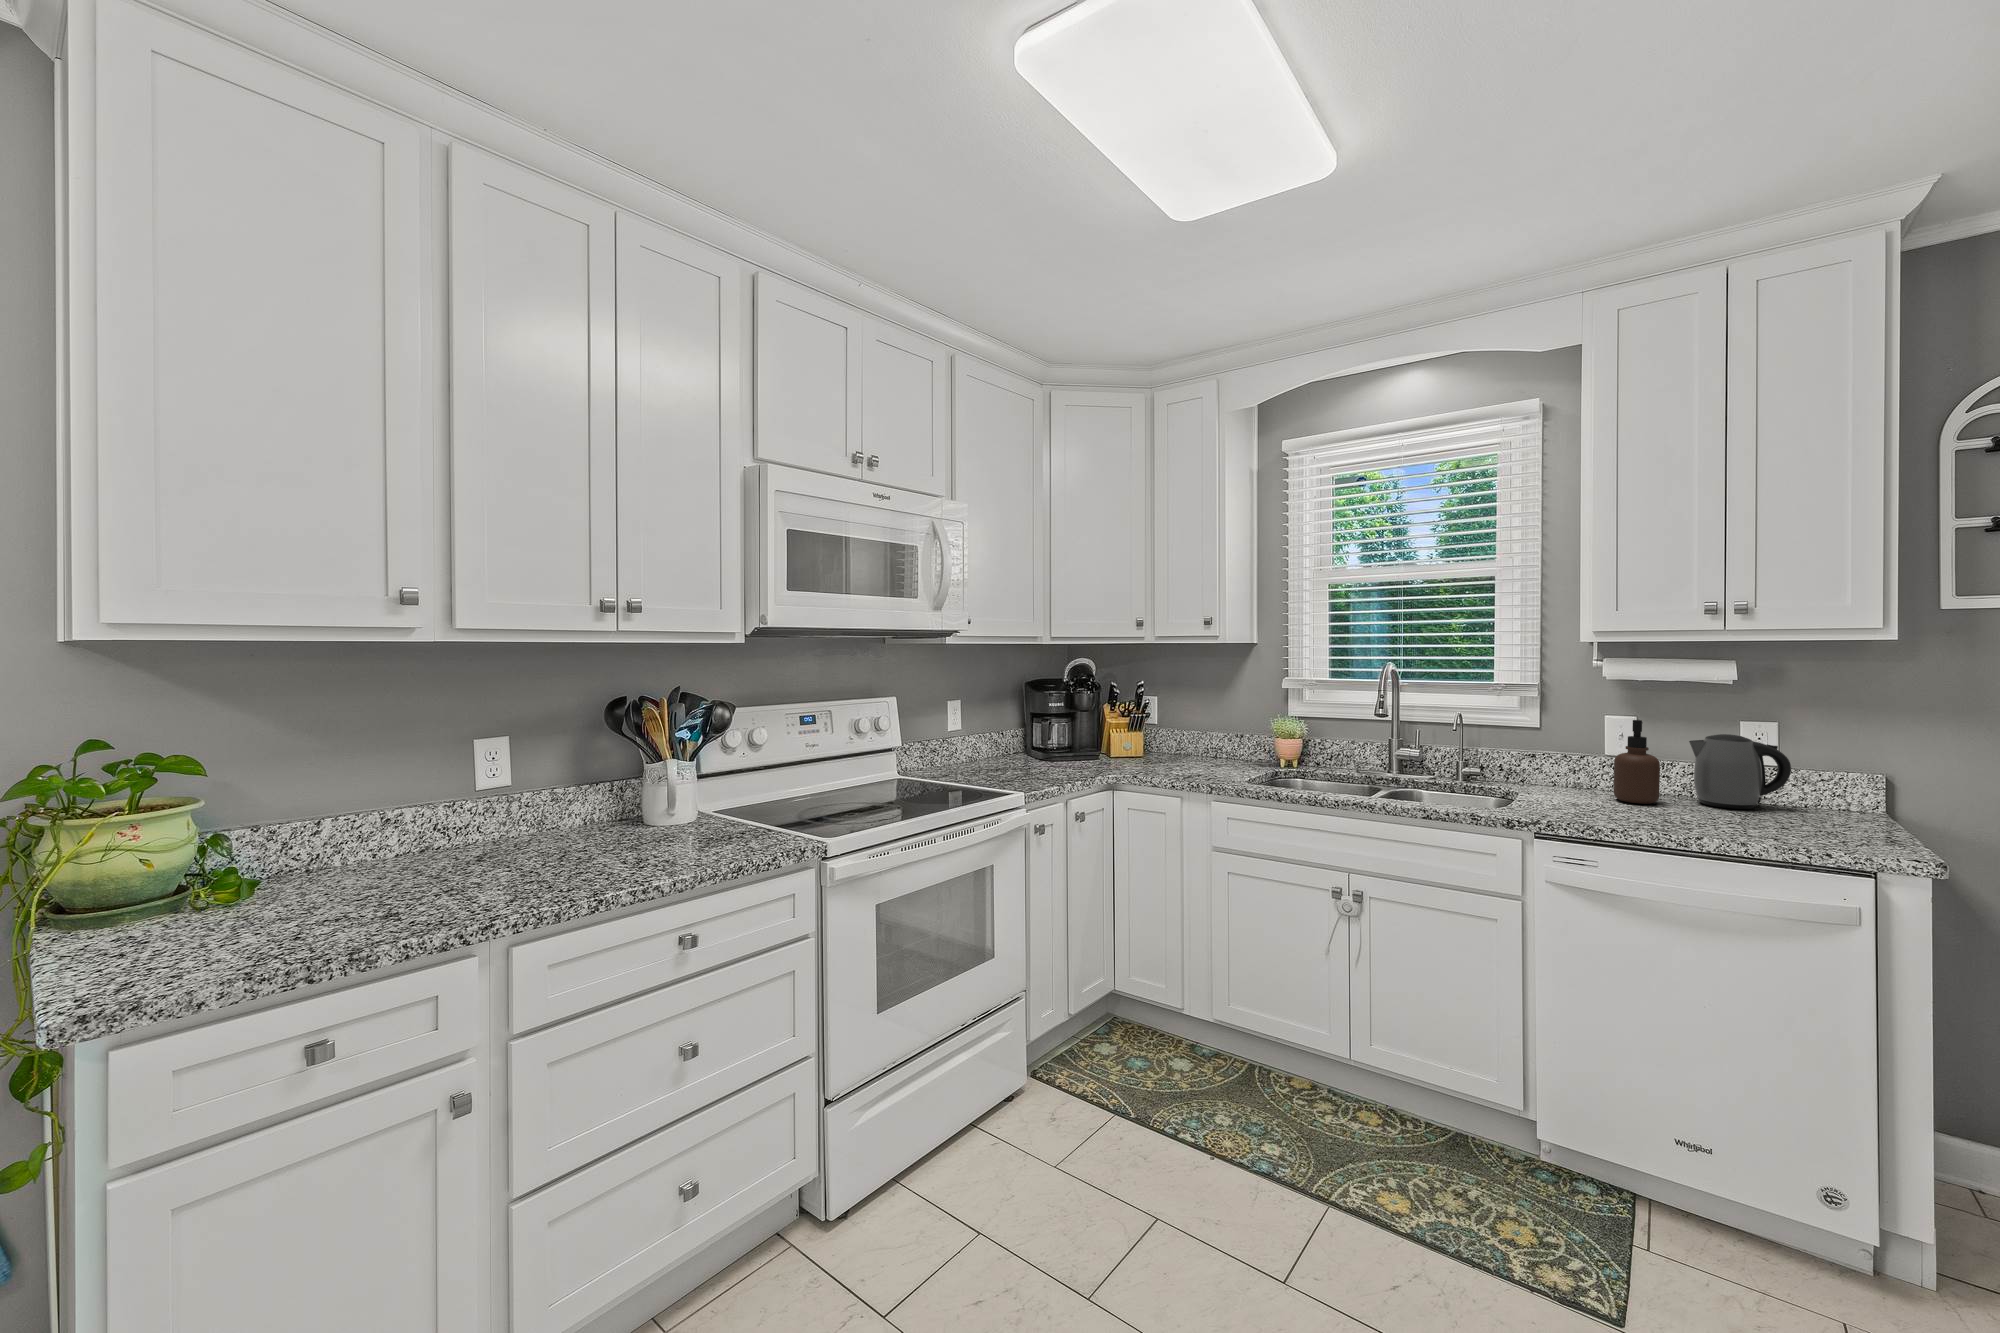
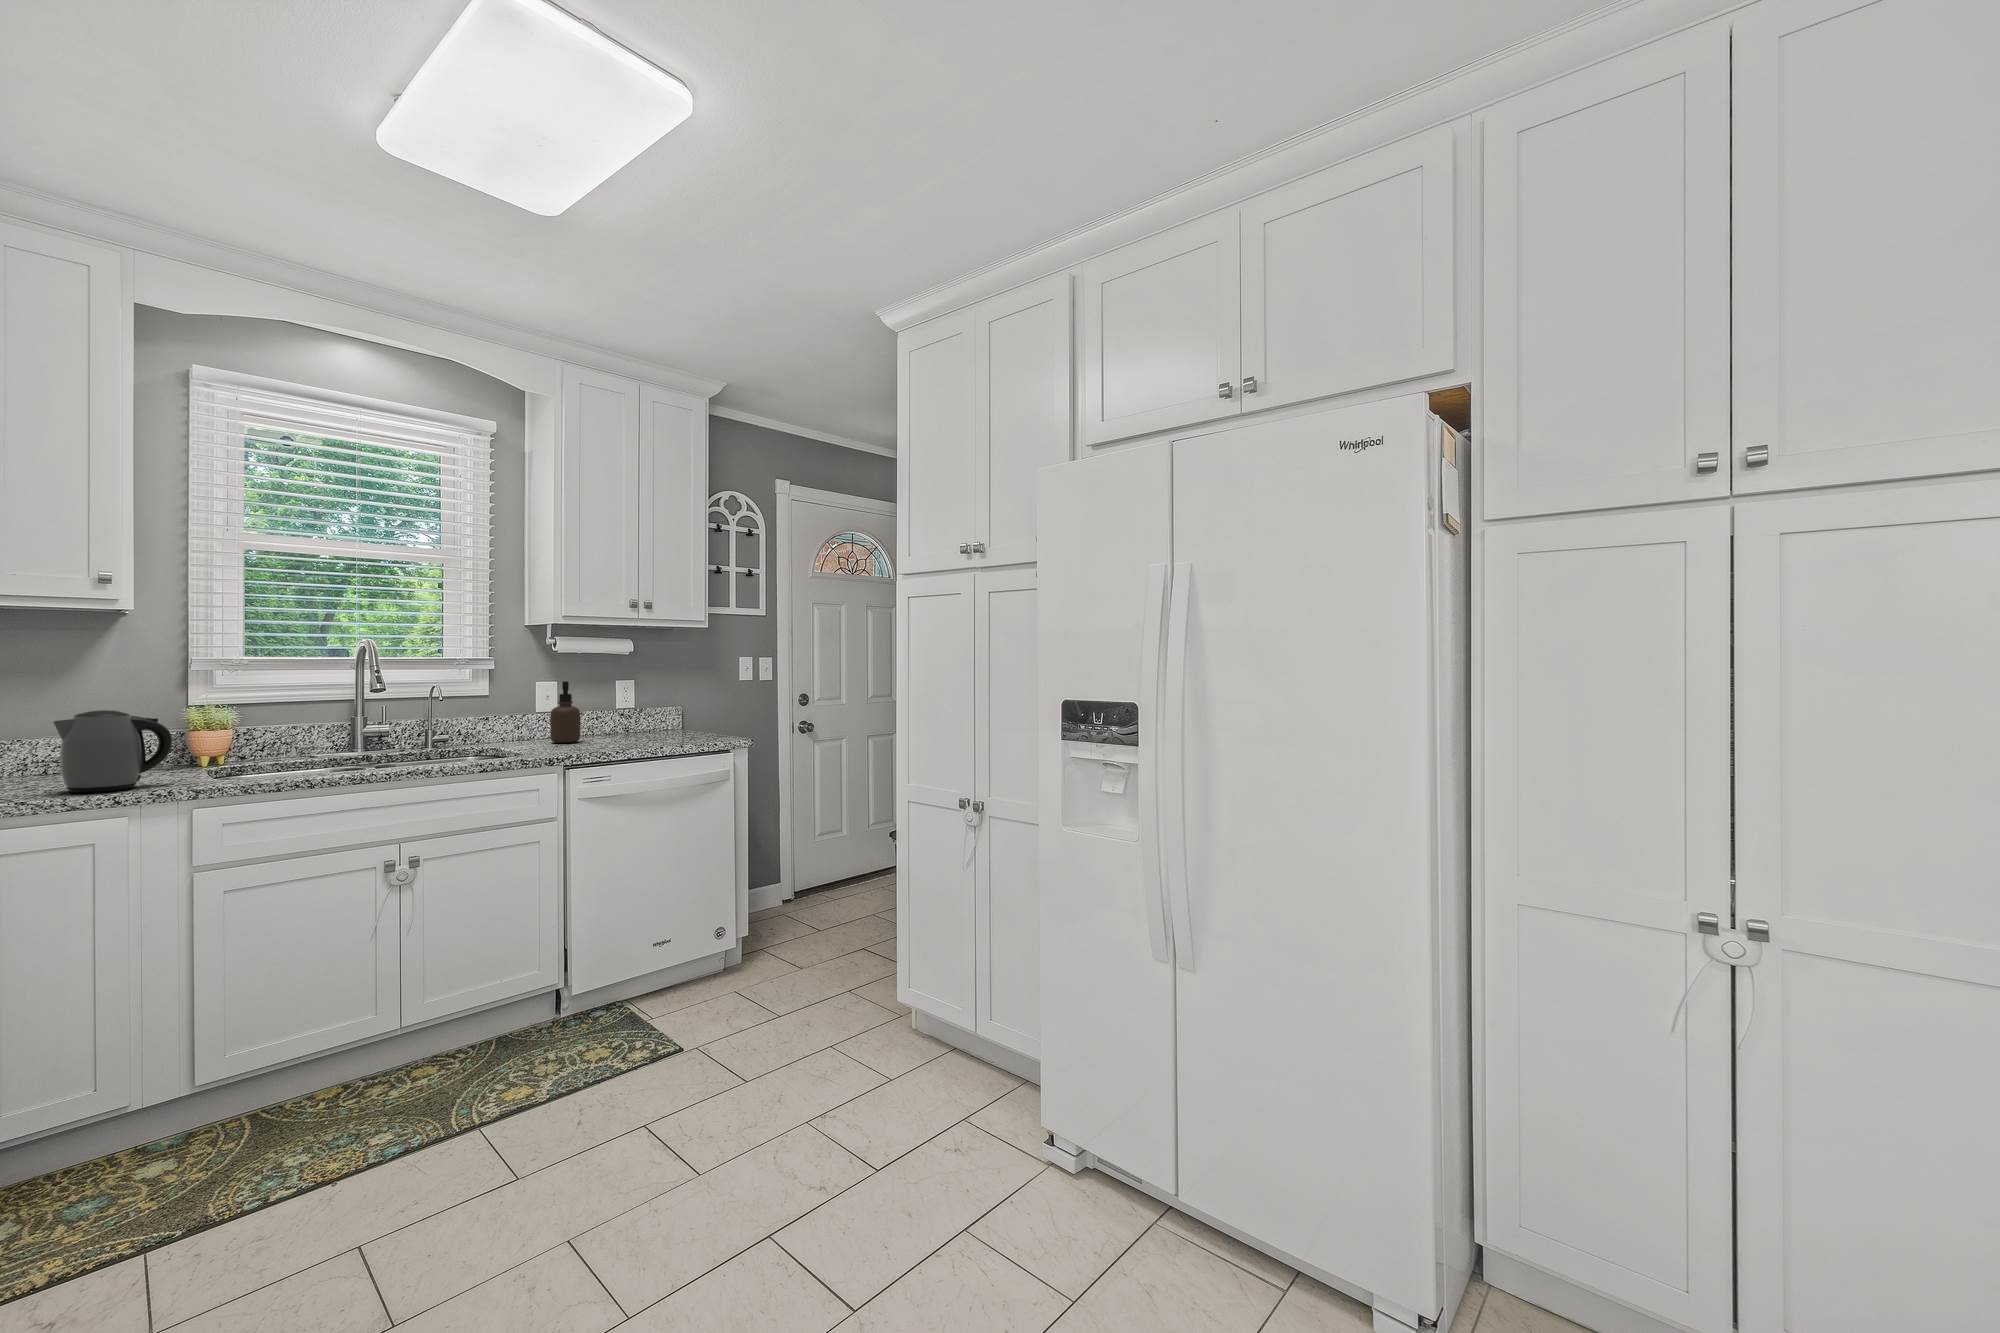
kettle: present [1689,734,1791,809] -> present [53,710,172,792]

